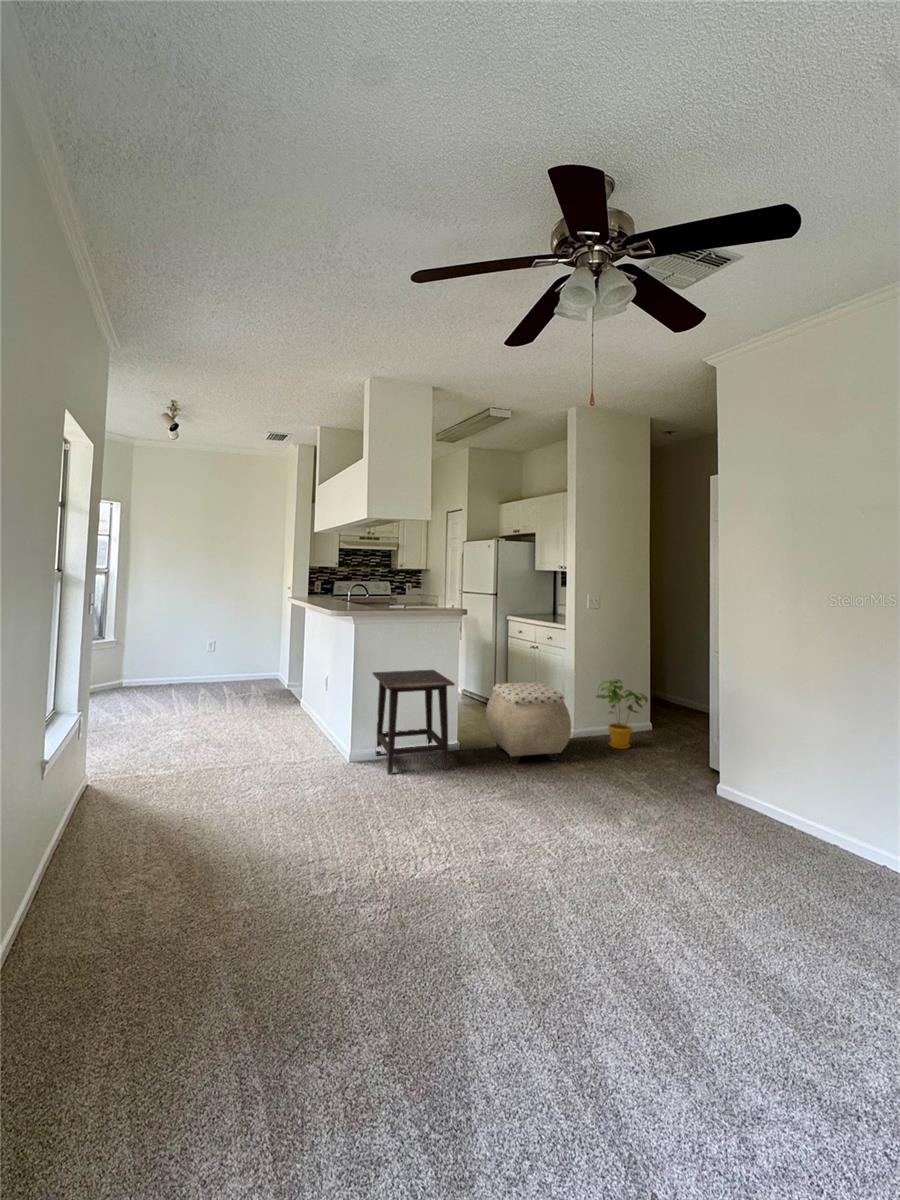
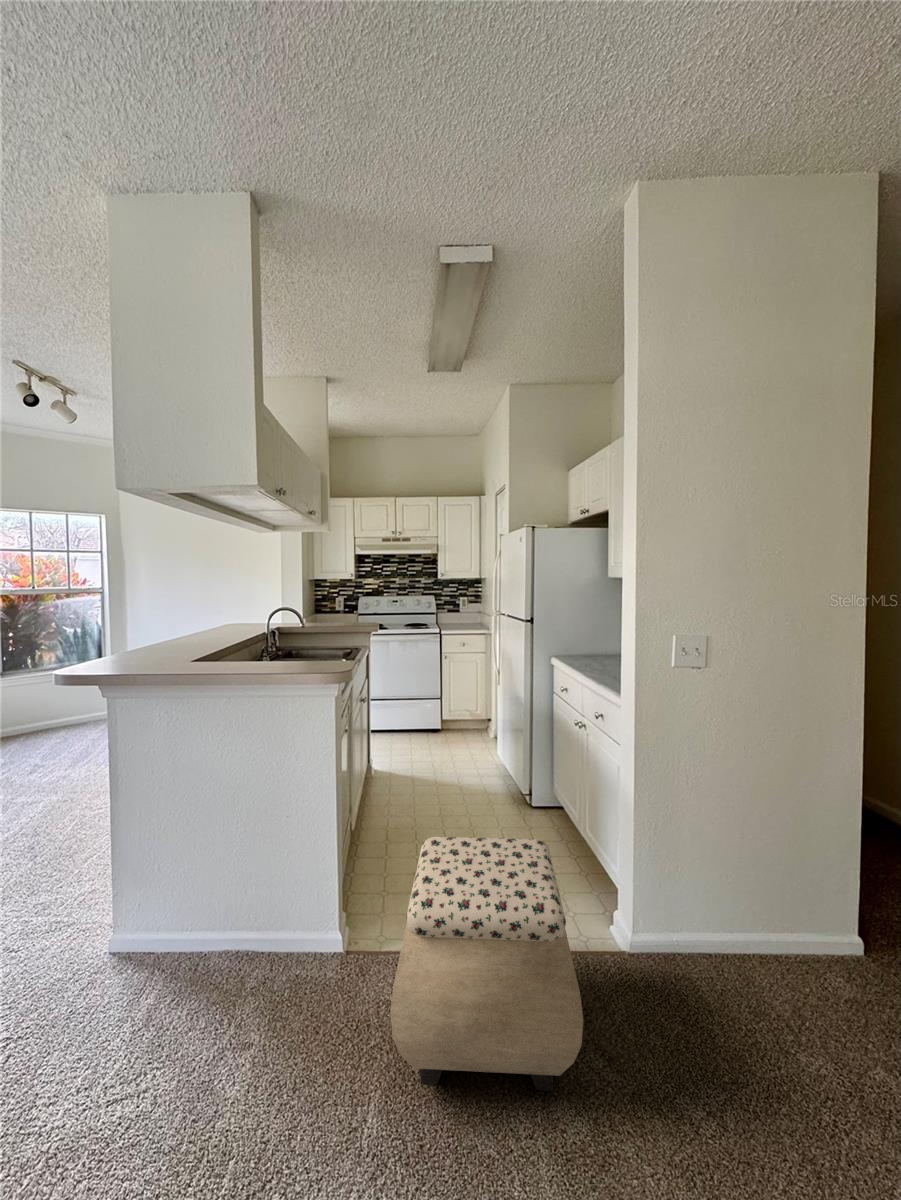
side table: present [373,670,454,775] -> none [59,792,295,1082]
house plant: present [596,679,648,749] -> none [693,855,848,1057]

